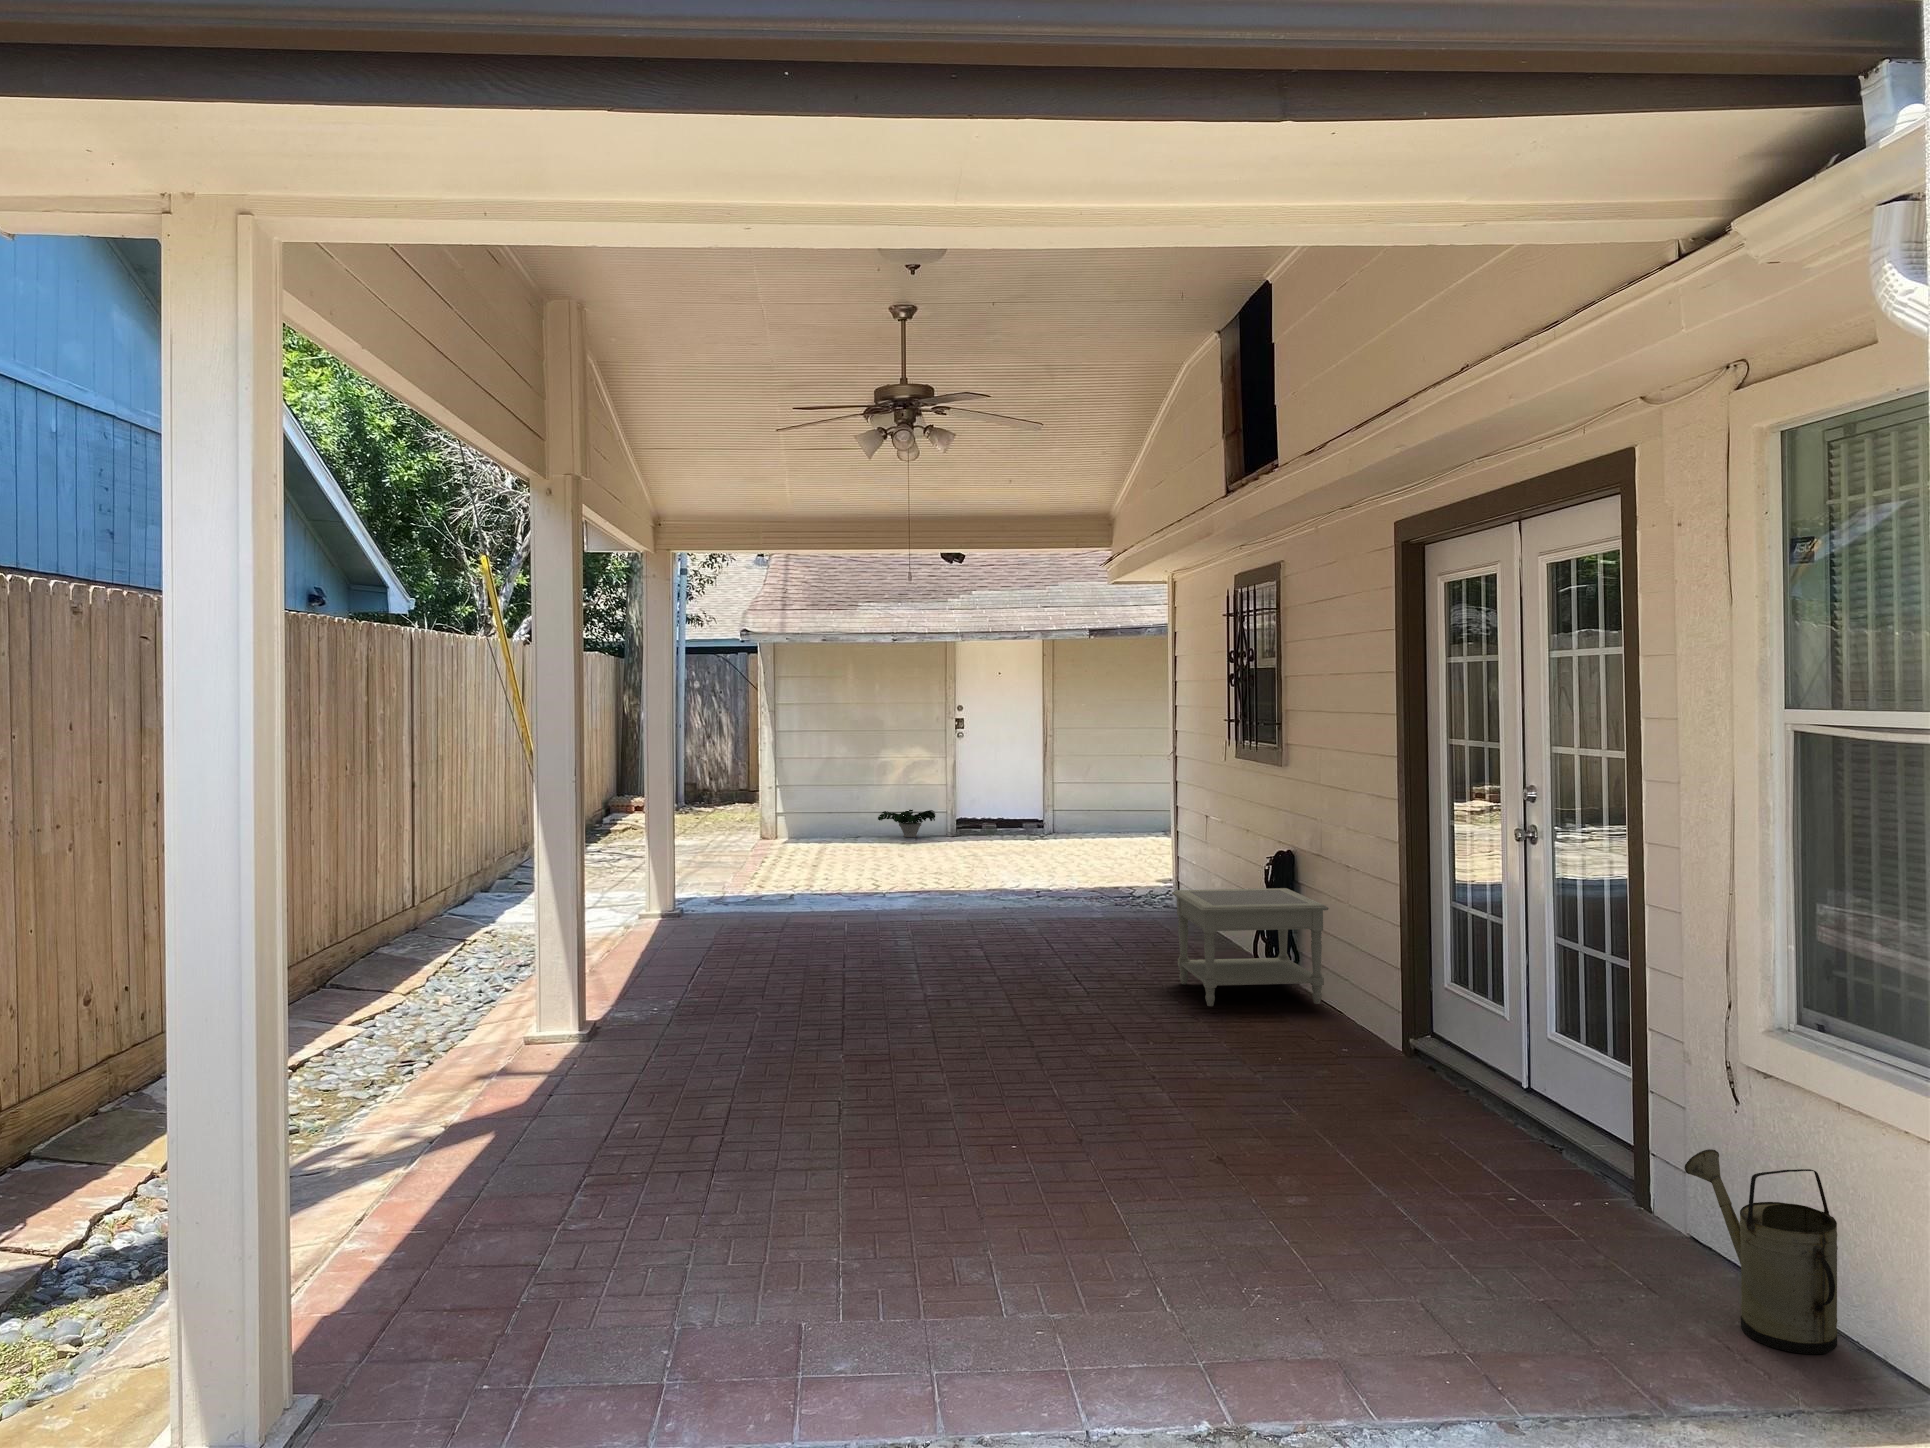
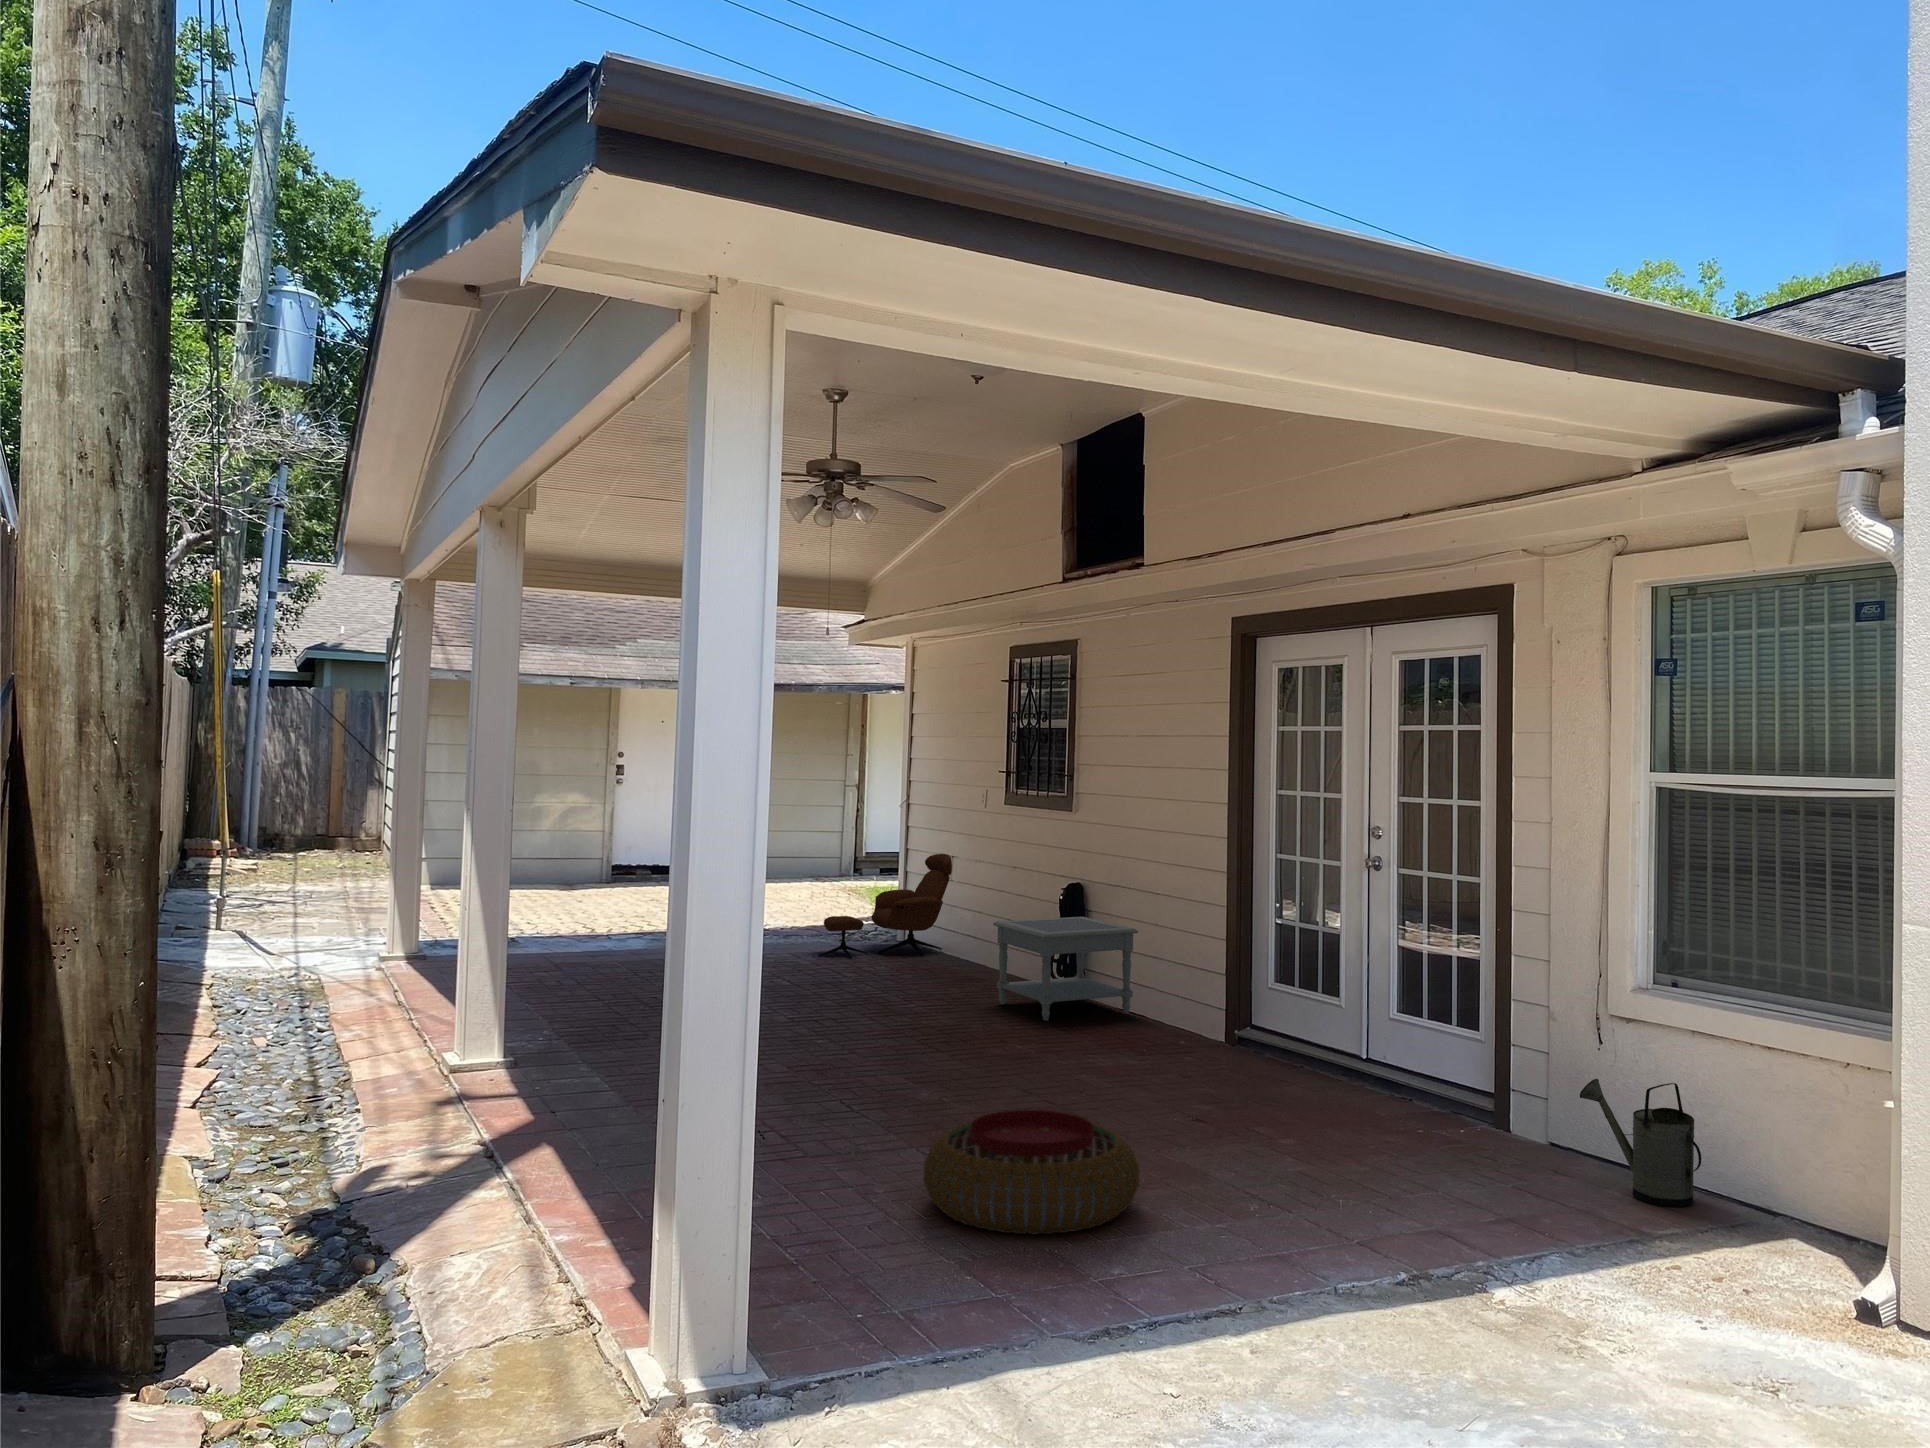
potted plant: present [878,810,935,837] -> none [536,856,598,884]
lounge chair: none [1053,813,1201,924] -> present [819,854,952,959]
pouf: none [780,1114,1034,1266] -> present [923,1110,1139,1234]

